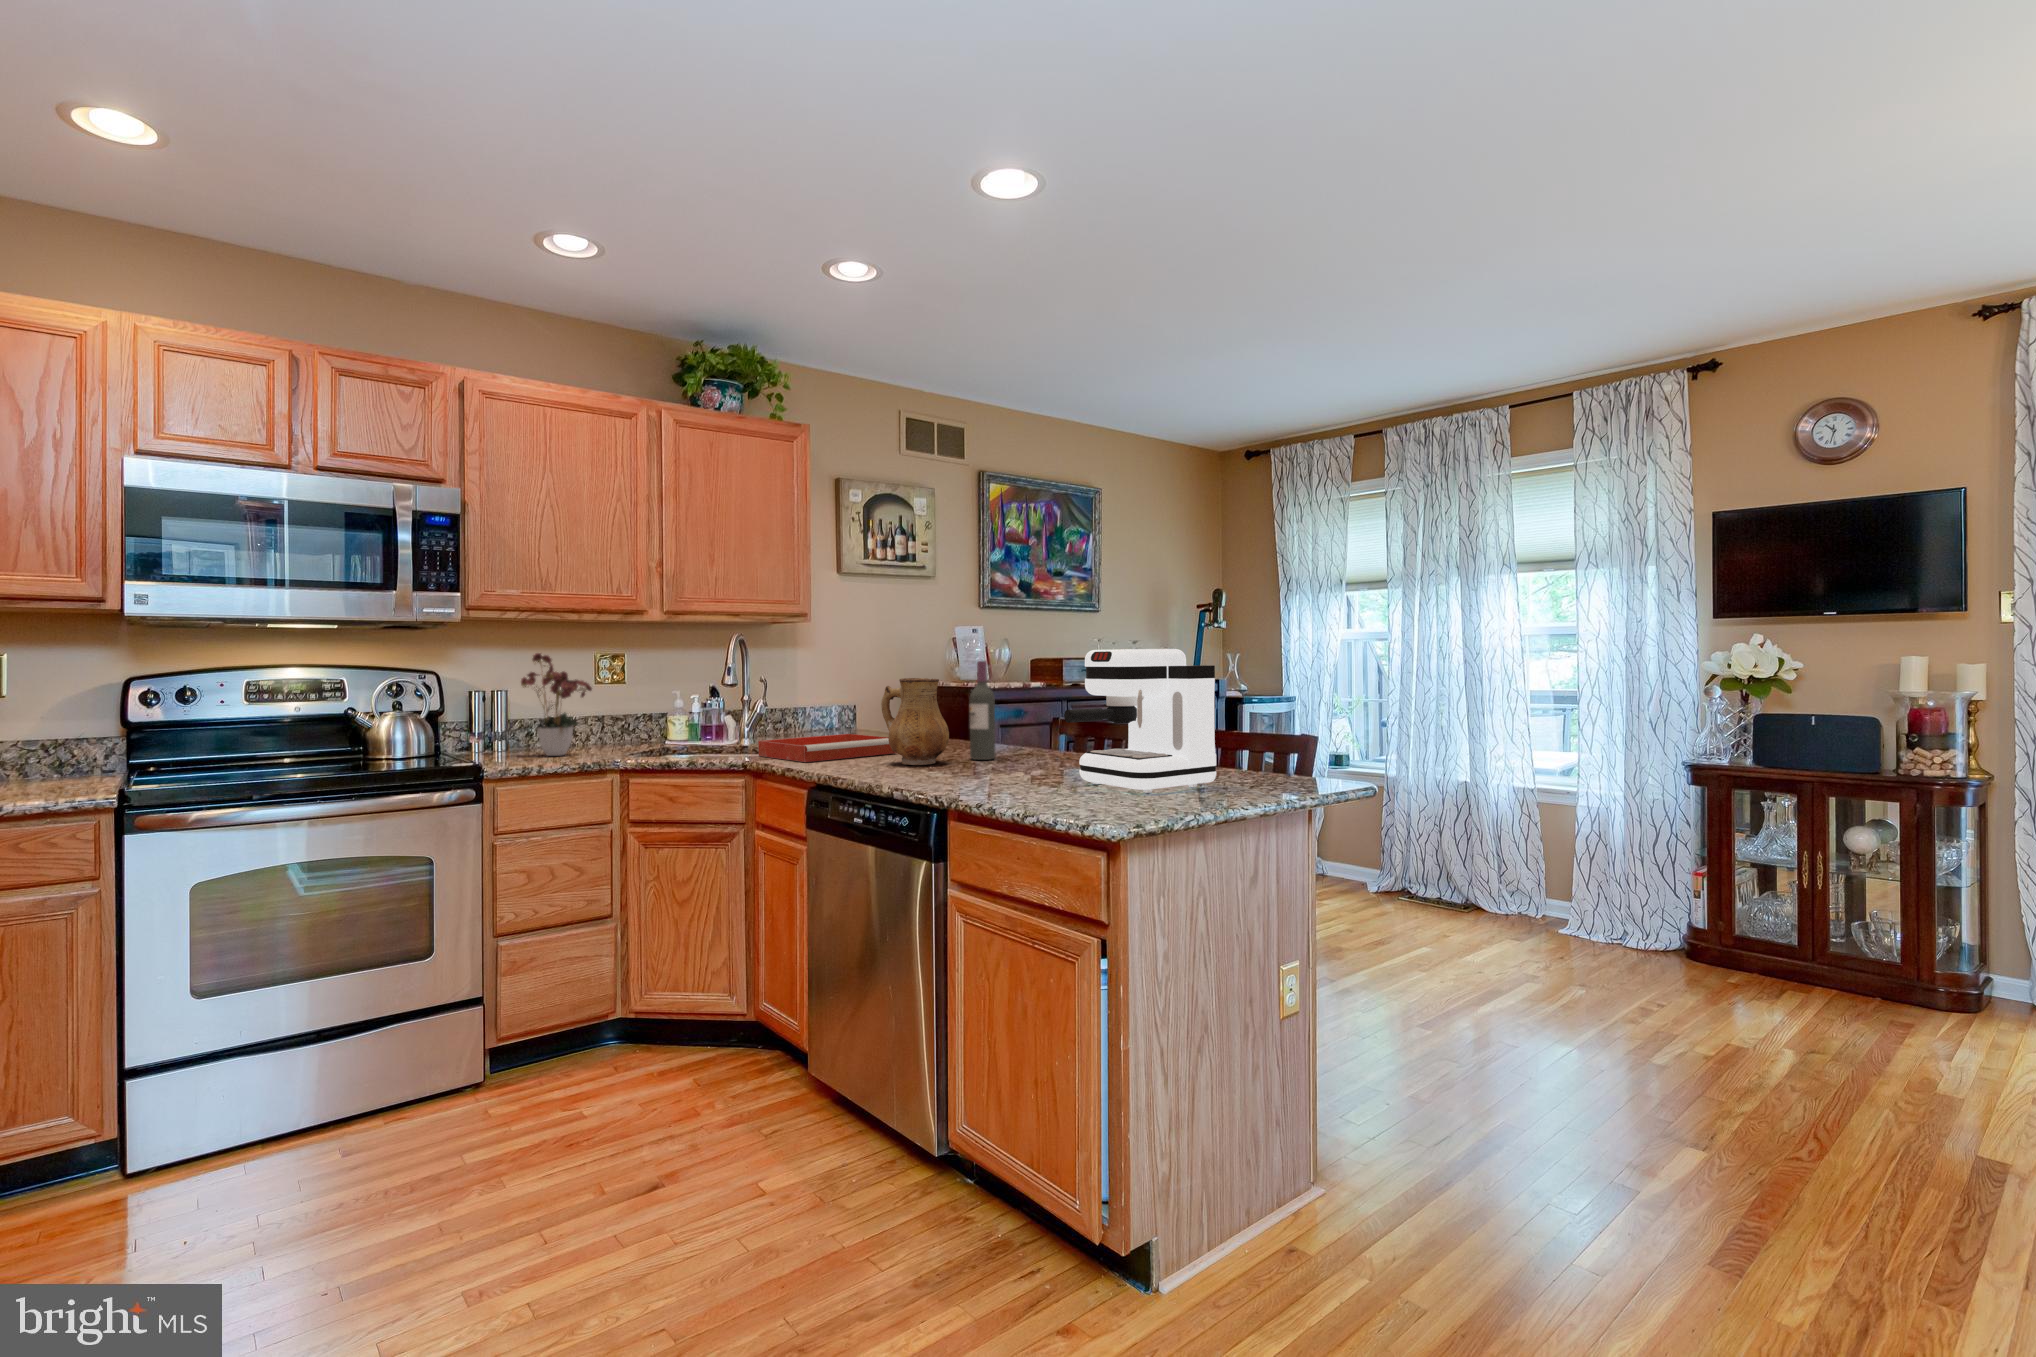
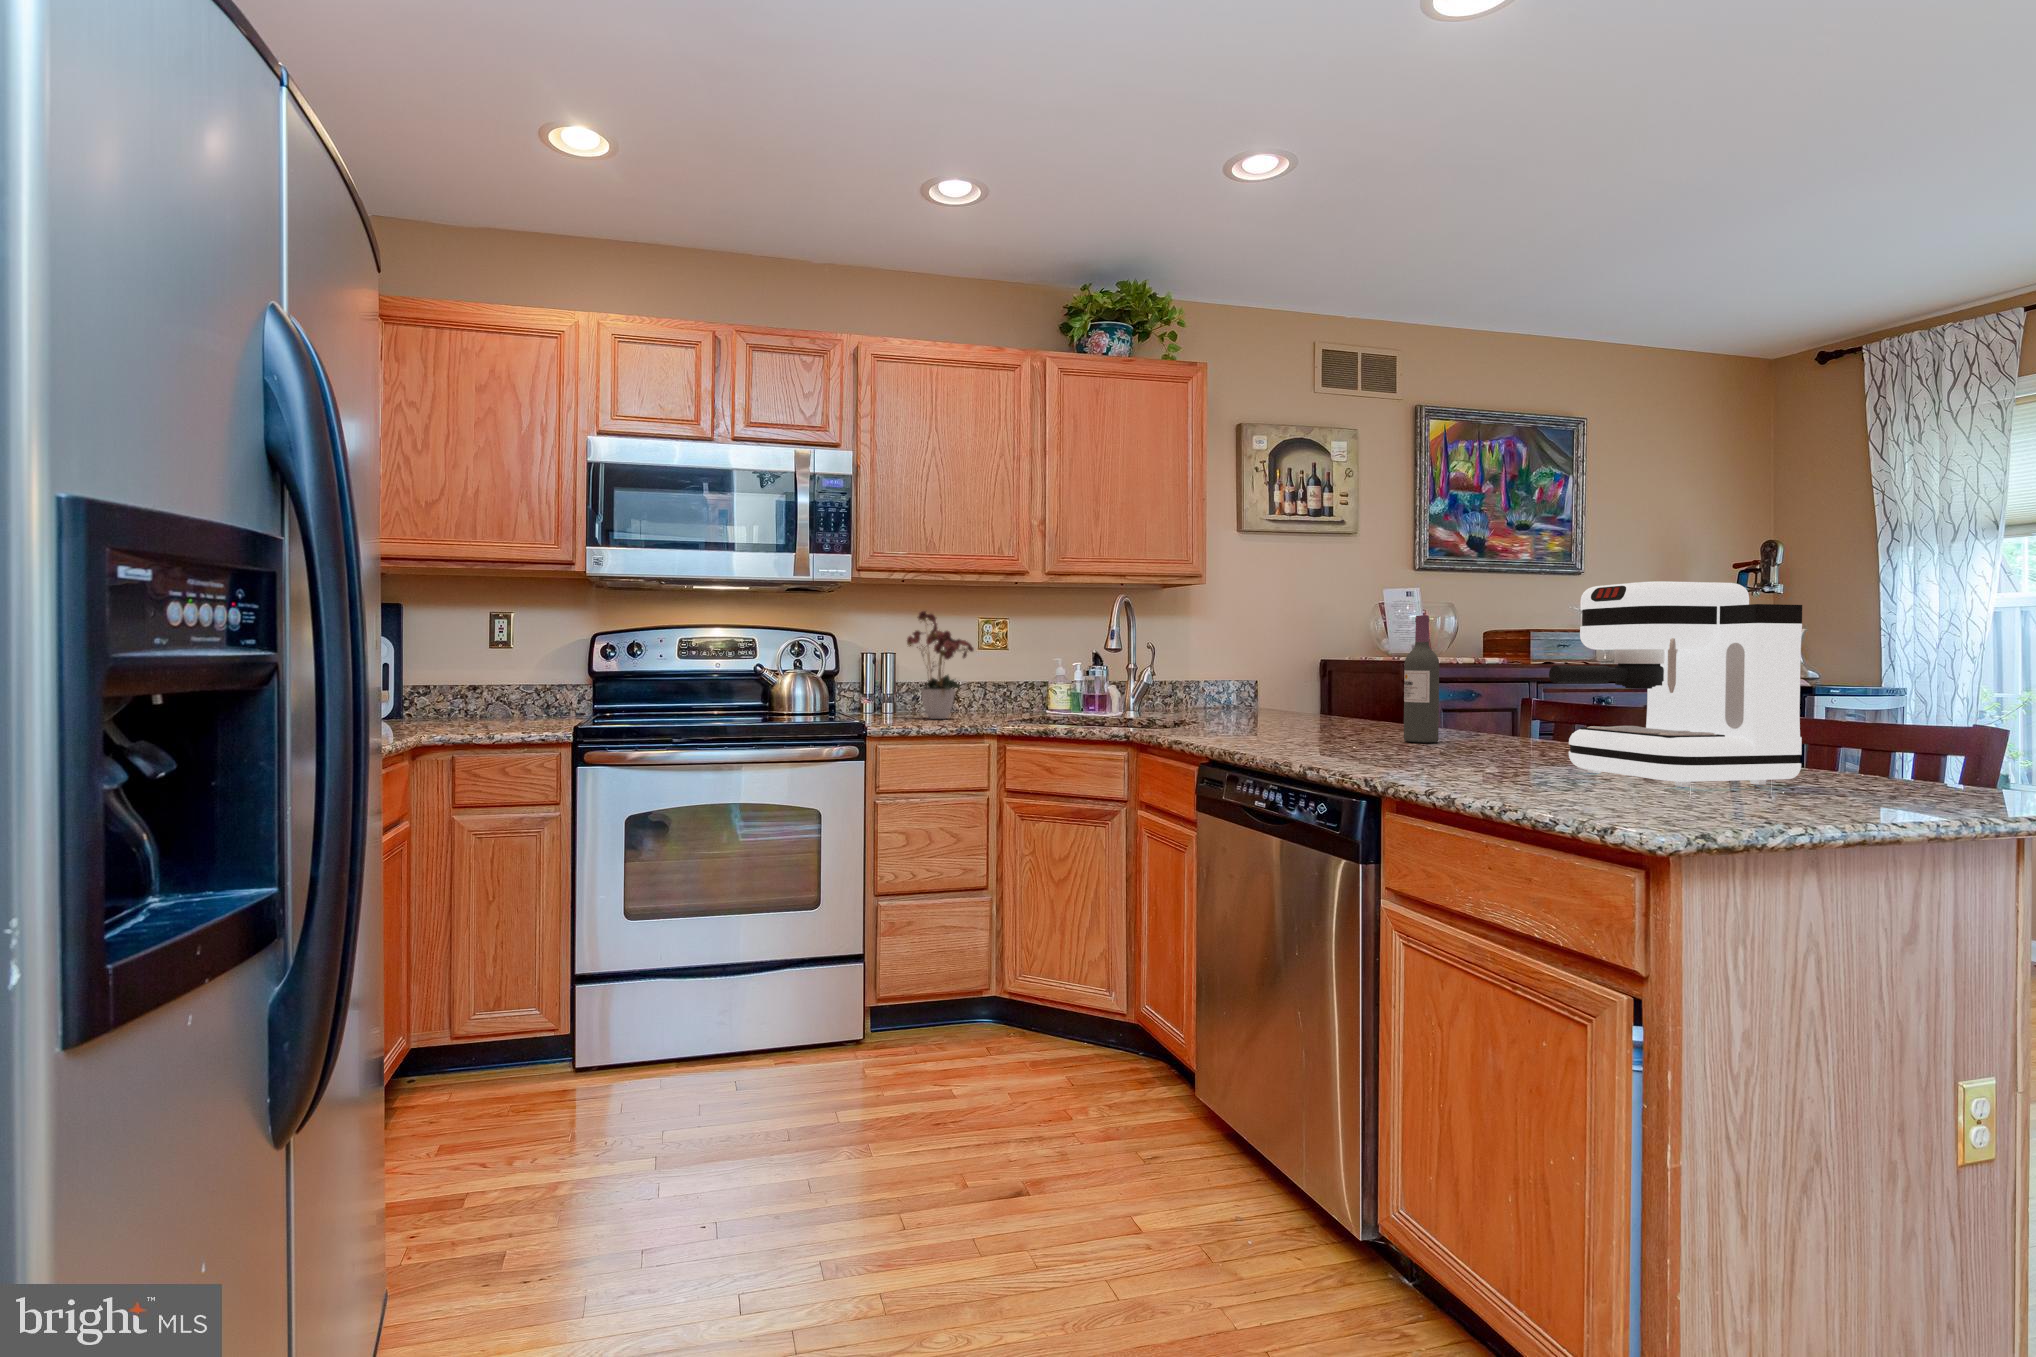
ceramic pitcher: present [881,678,949,765] -> none [1290,636,1376,743]
tray: present [758,734,896,762] -> none [1144,708,1310,735]

